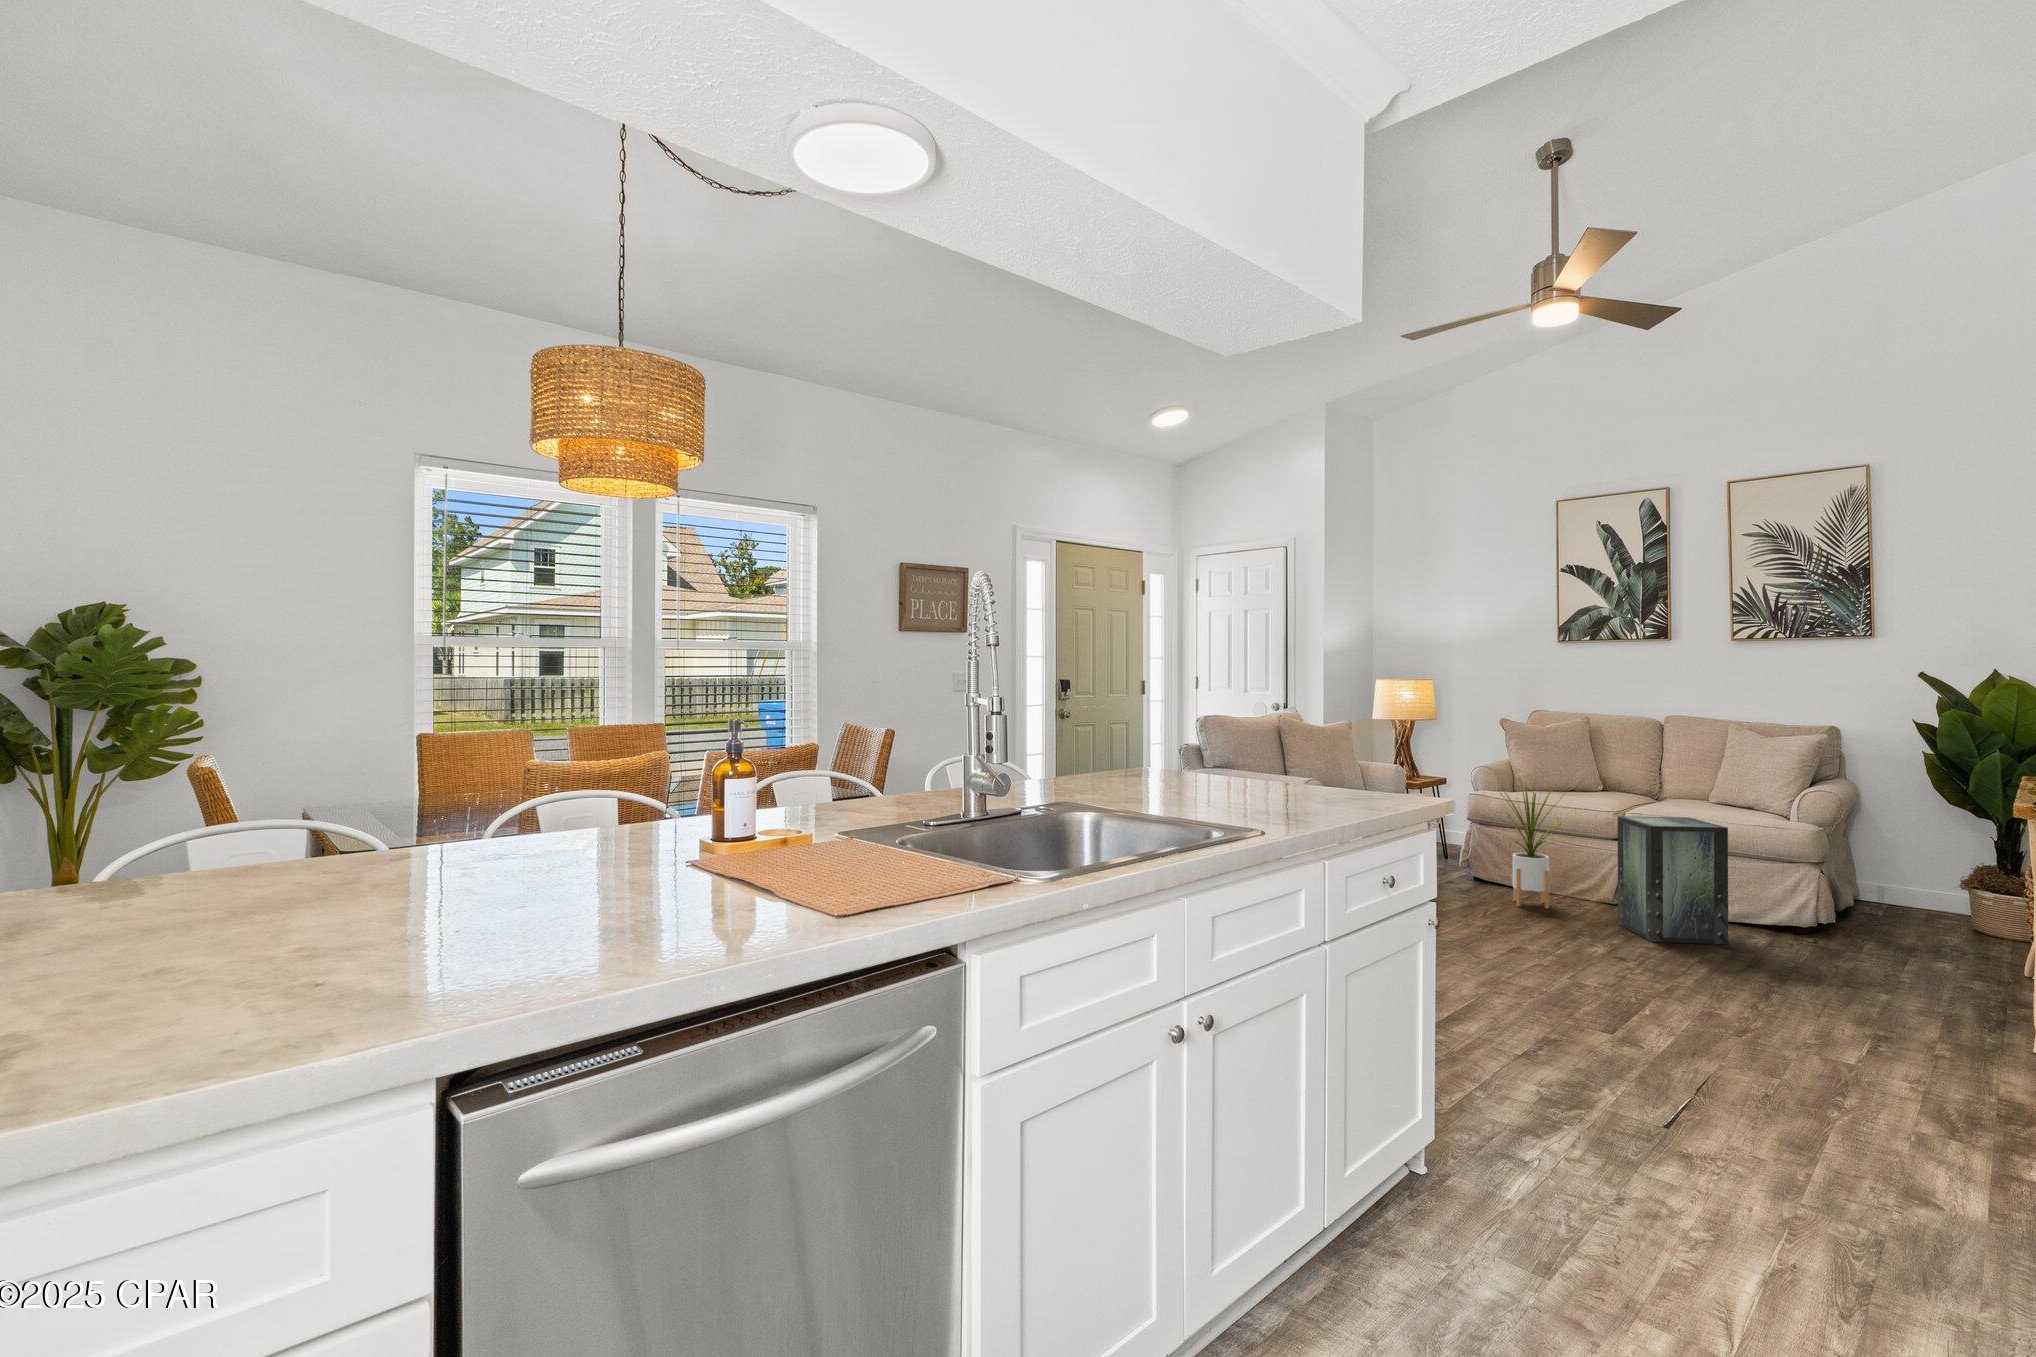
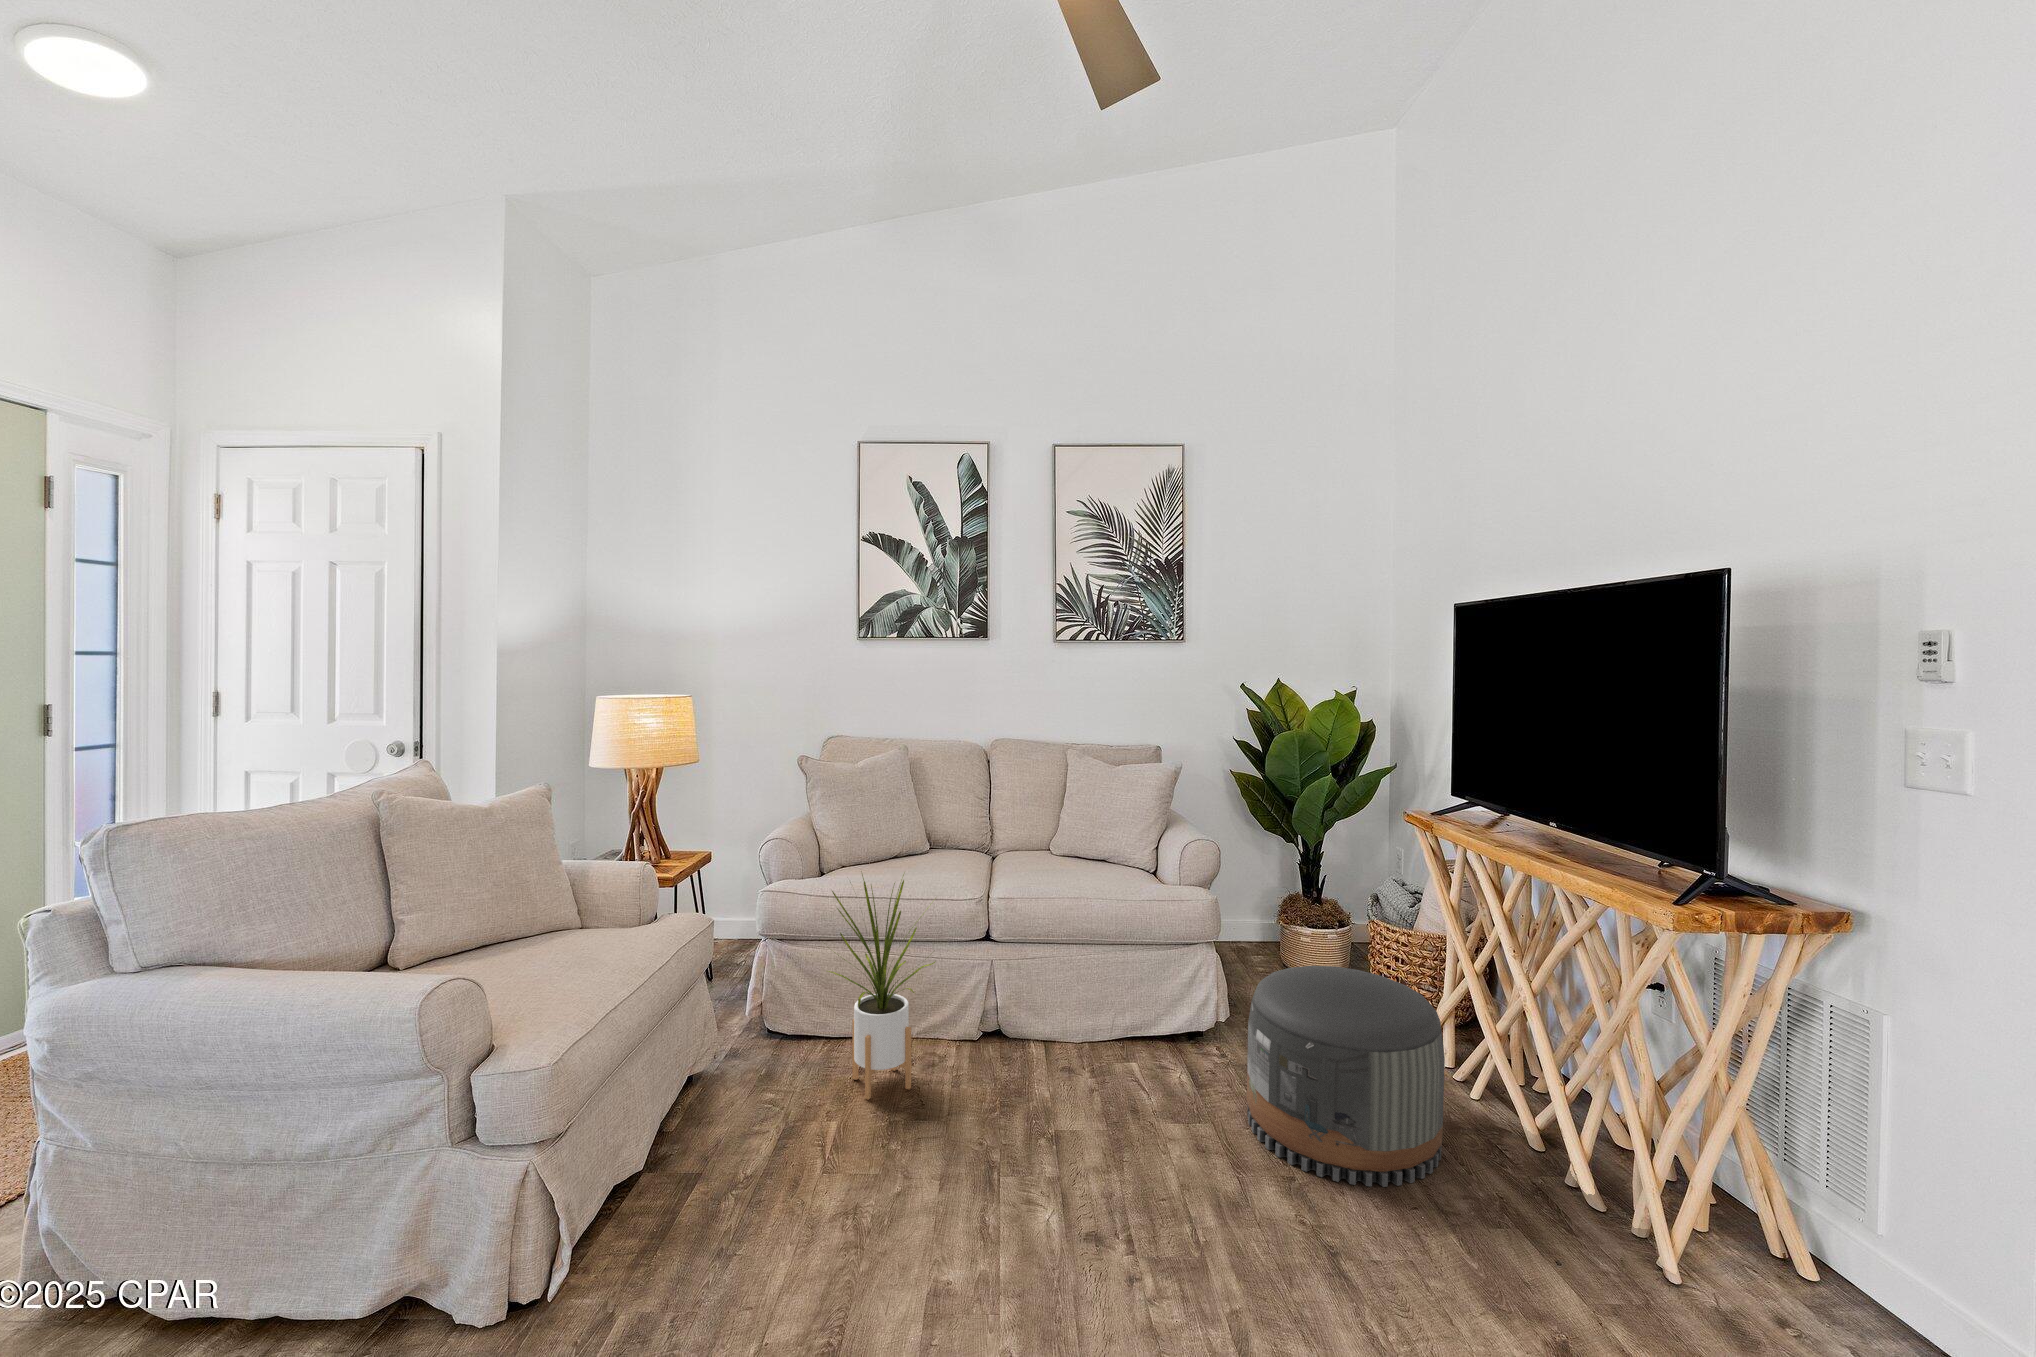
storage box: present [1618,816,1728,944] -> none [1021,915,1173,1154]
pouf: none [1784,863,1958,993] -> present [1247,966,1445,1187]

